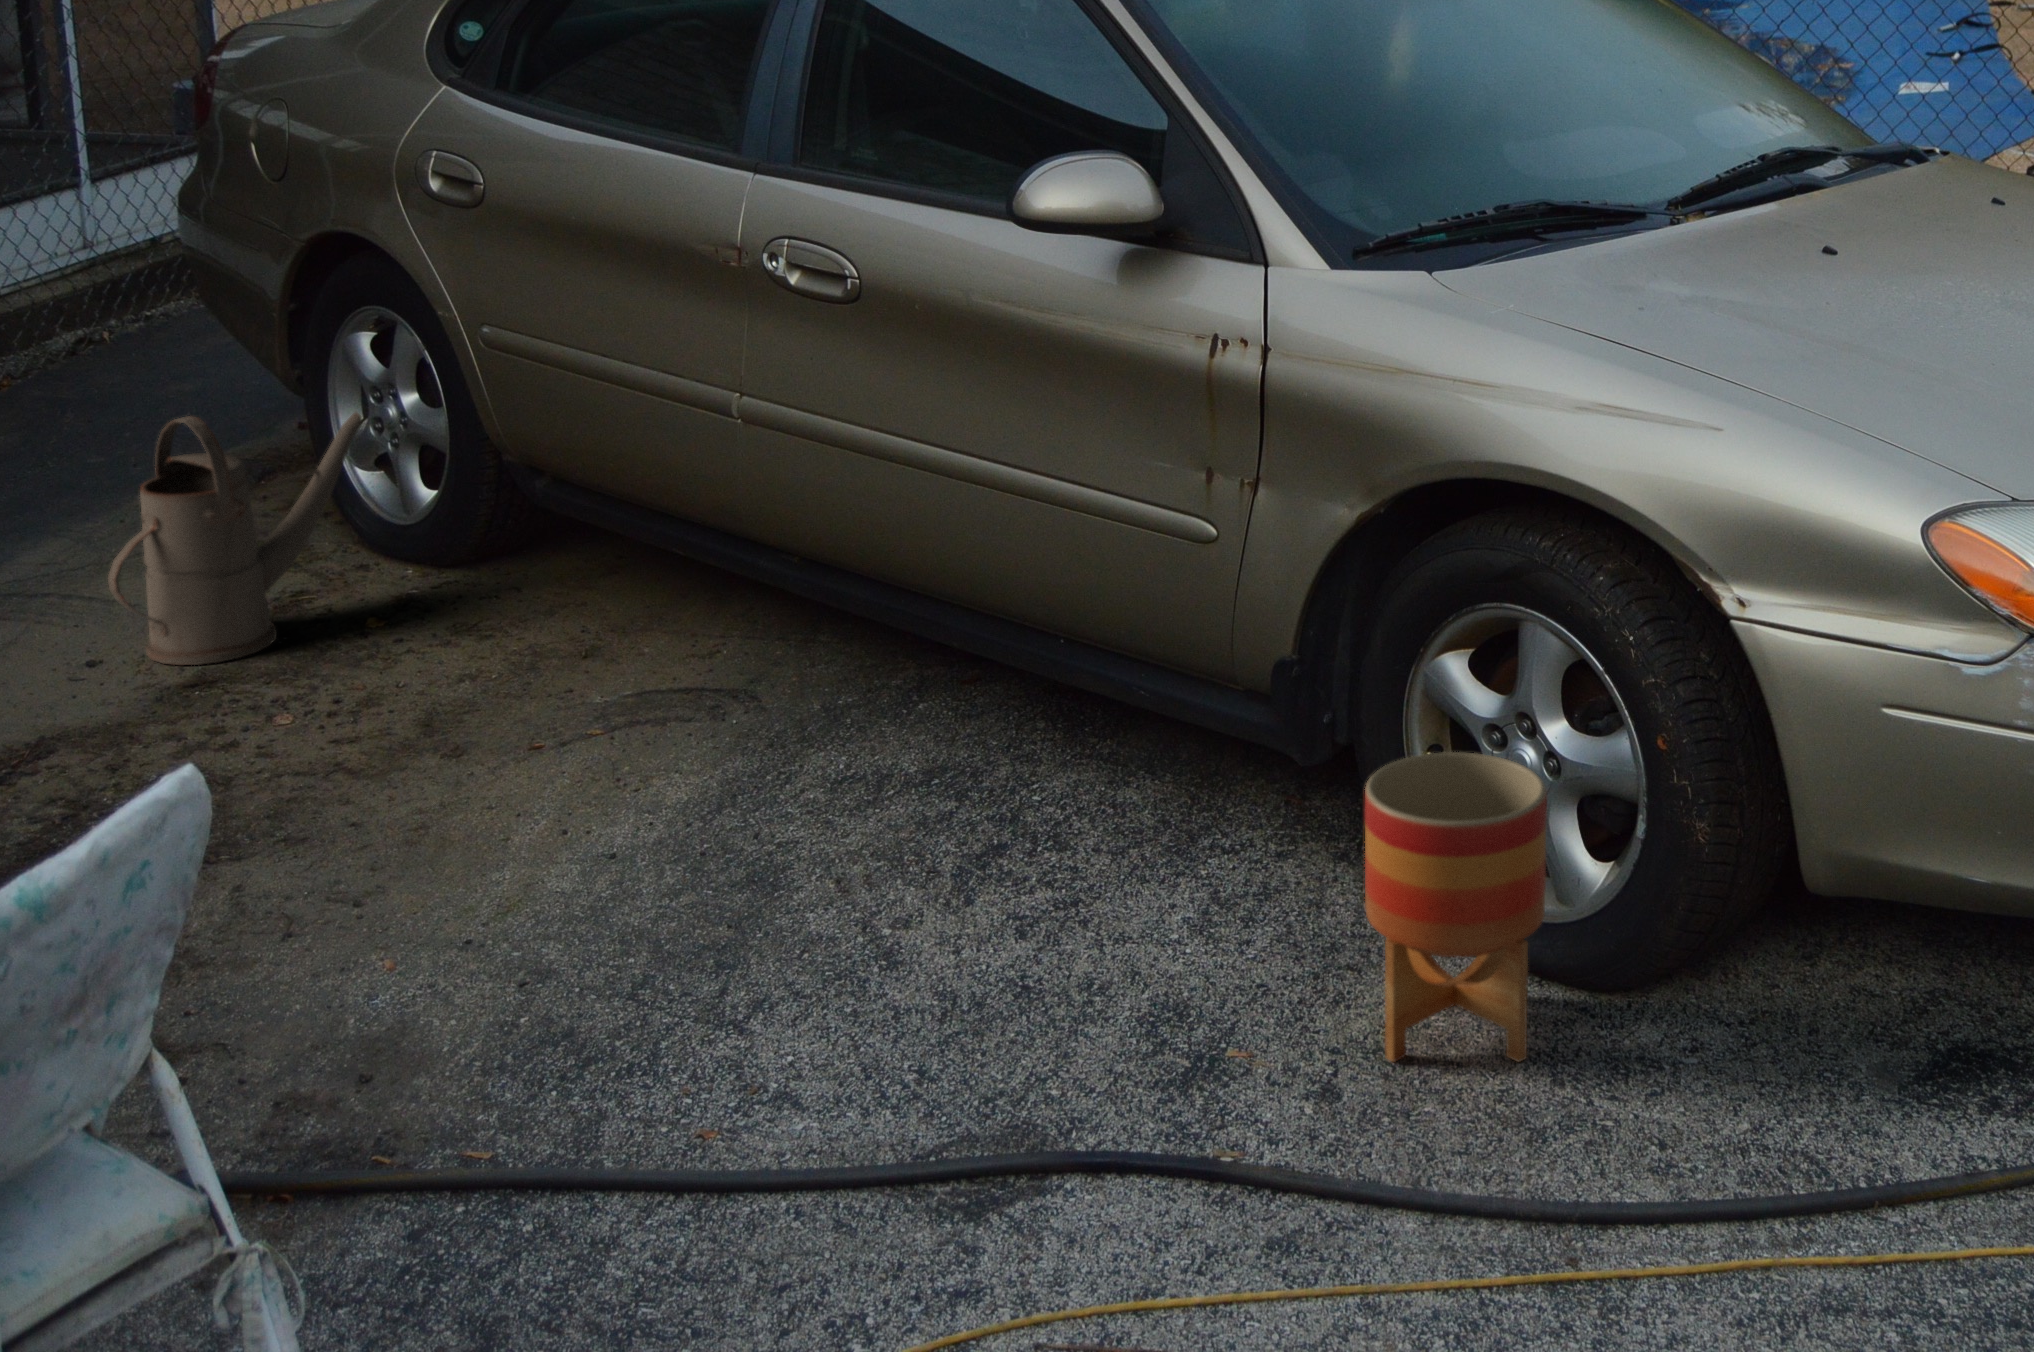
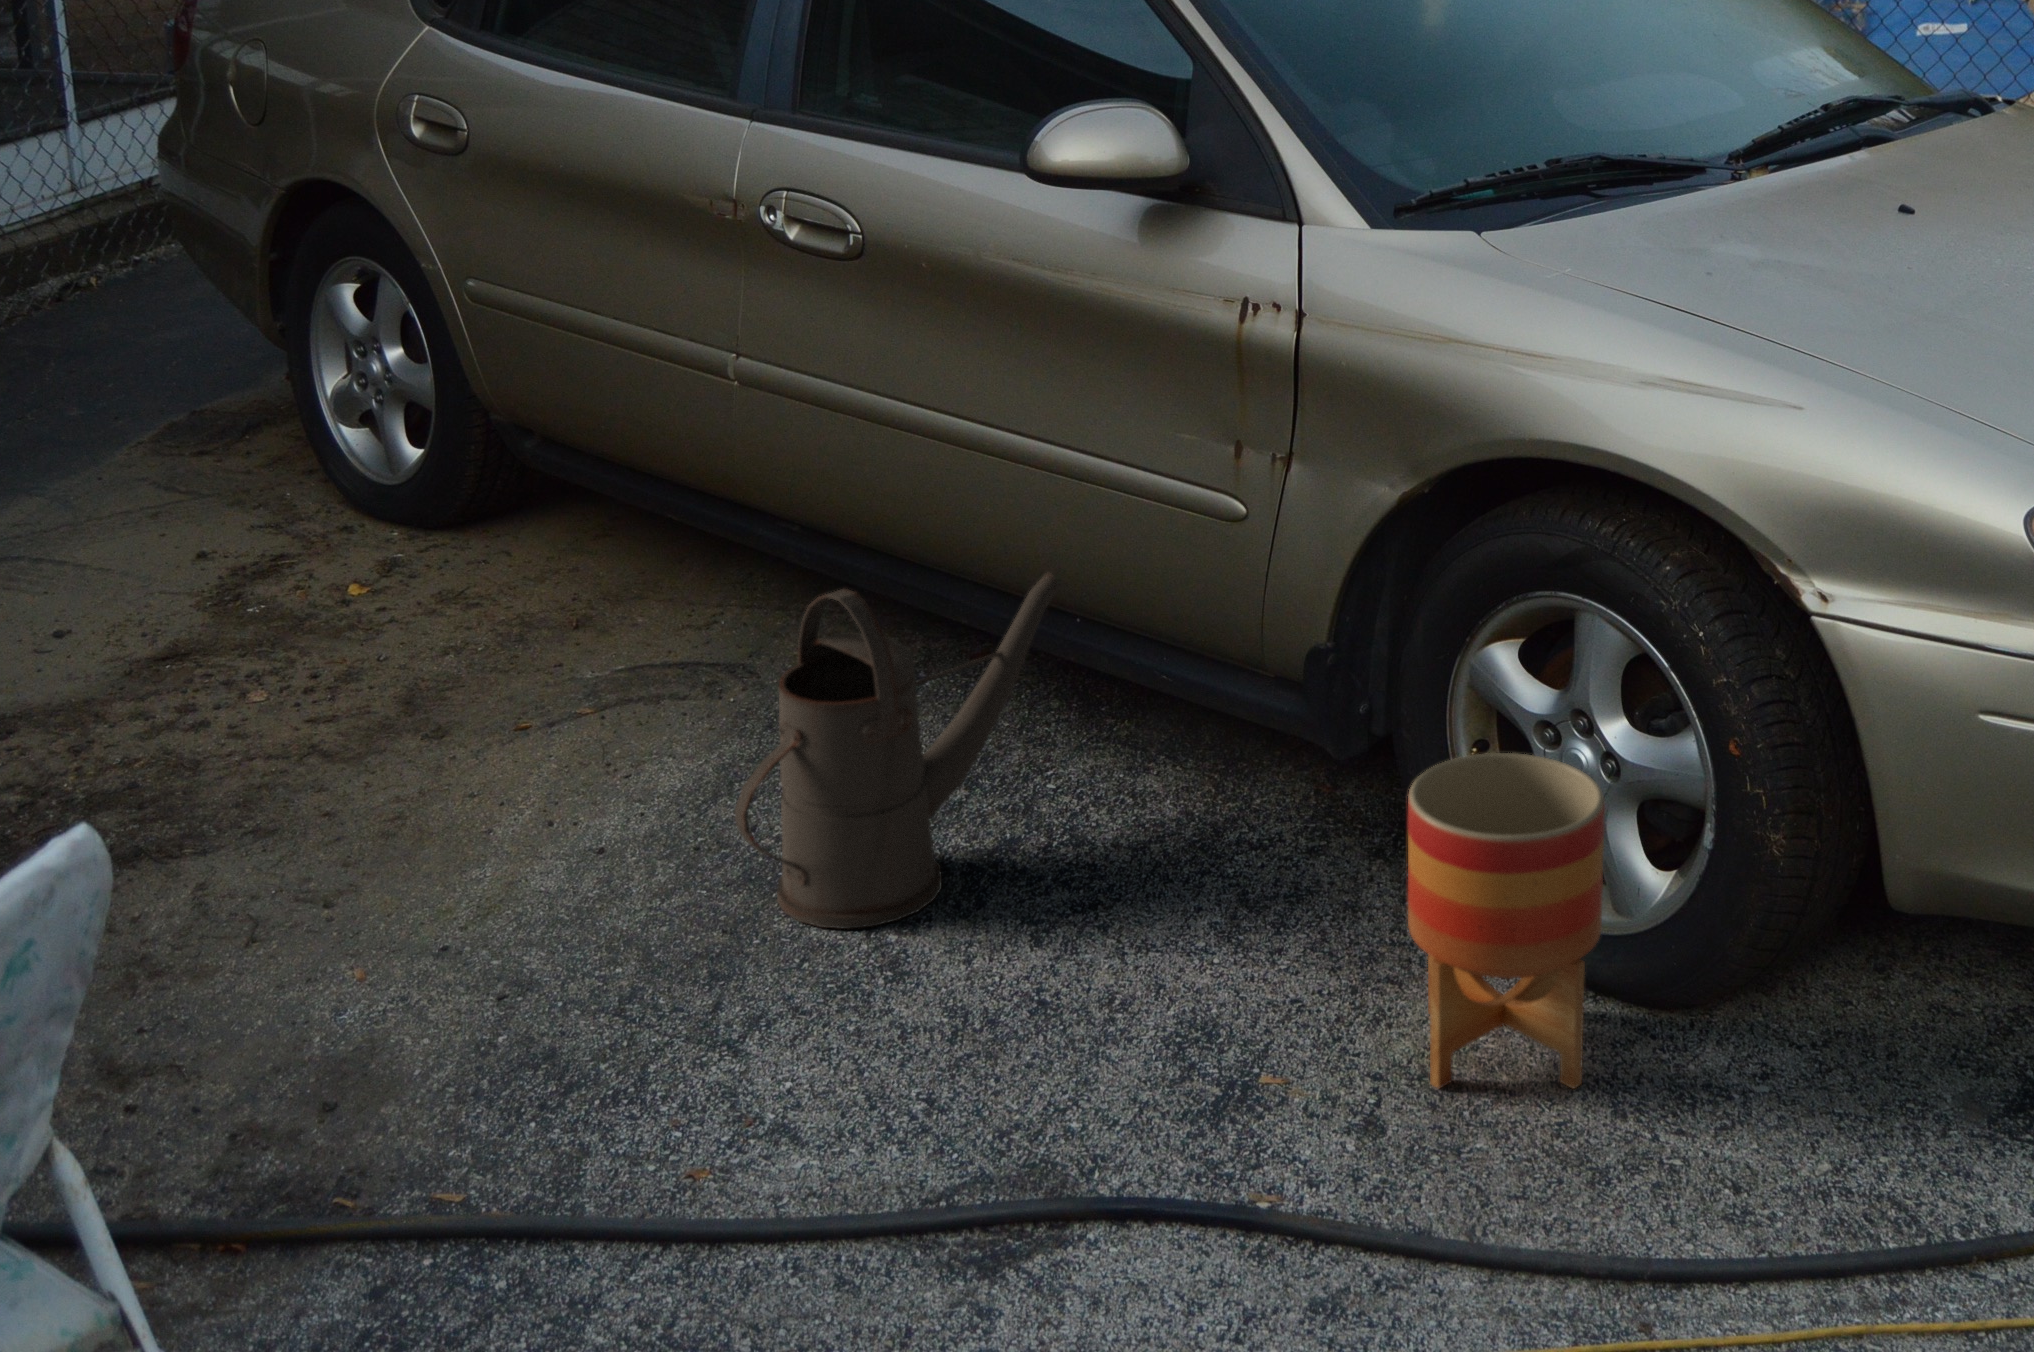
watering can: present [108,413,363,665] -> present [735,573,1058,929]

